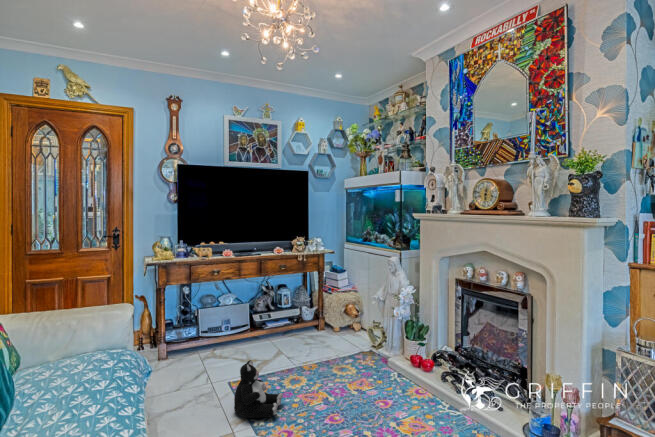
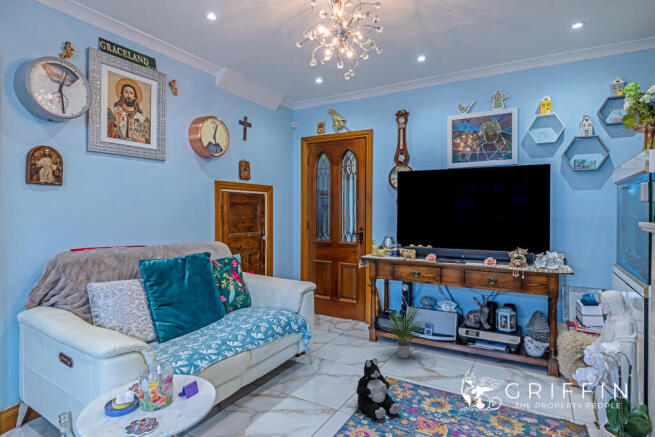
potted plant: none [186,302,237,363] -> present [387,305,424,358]

